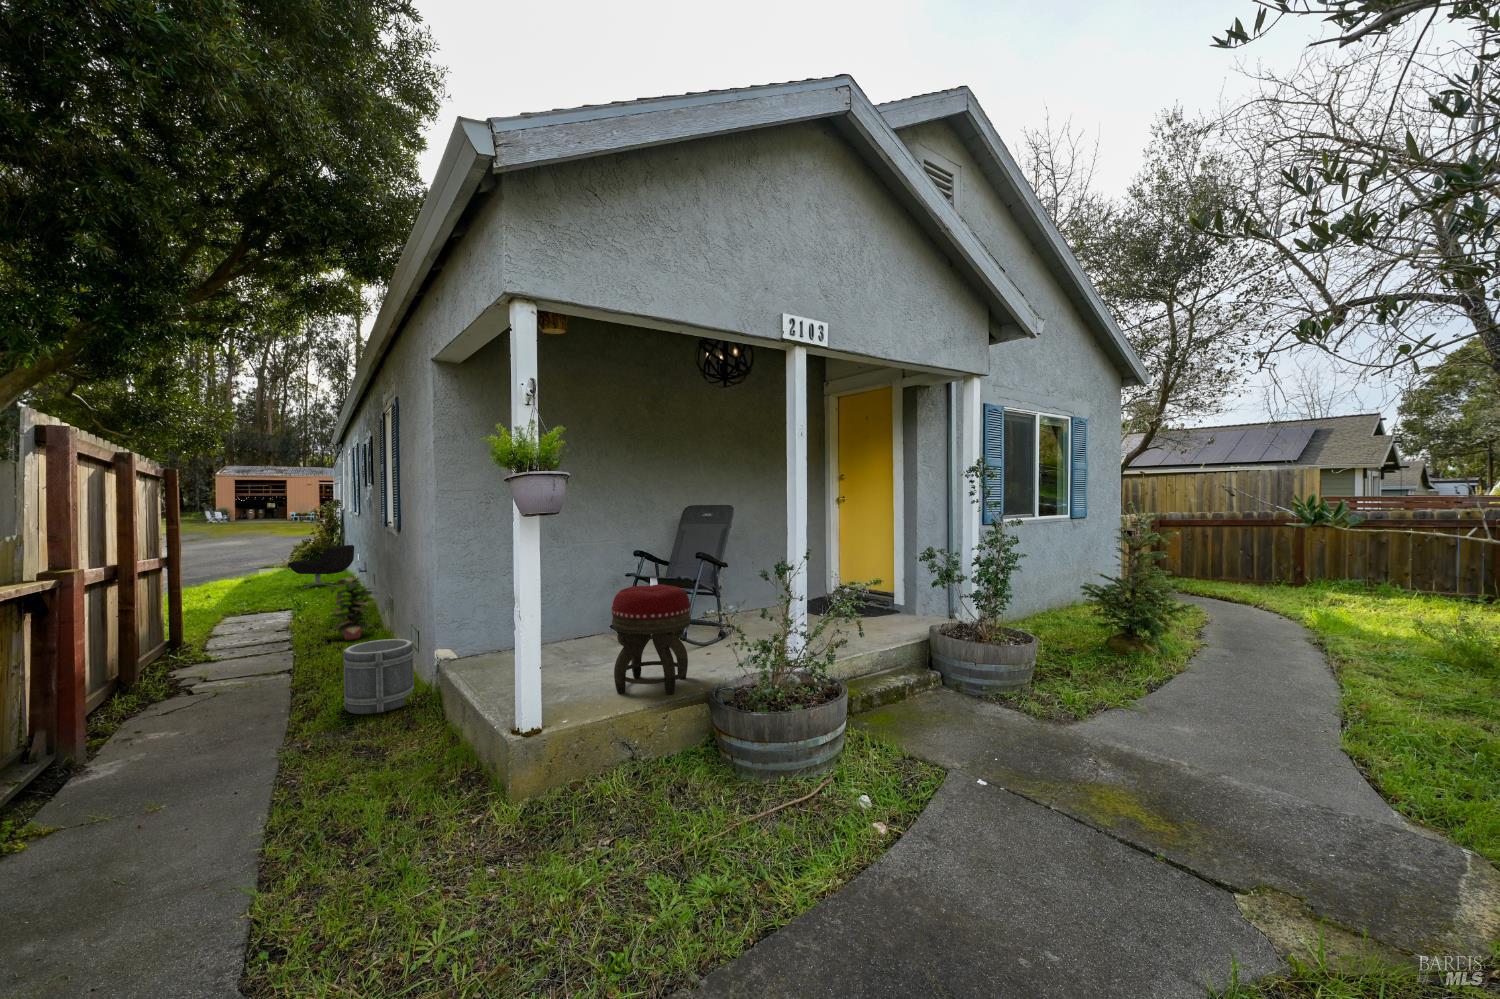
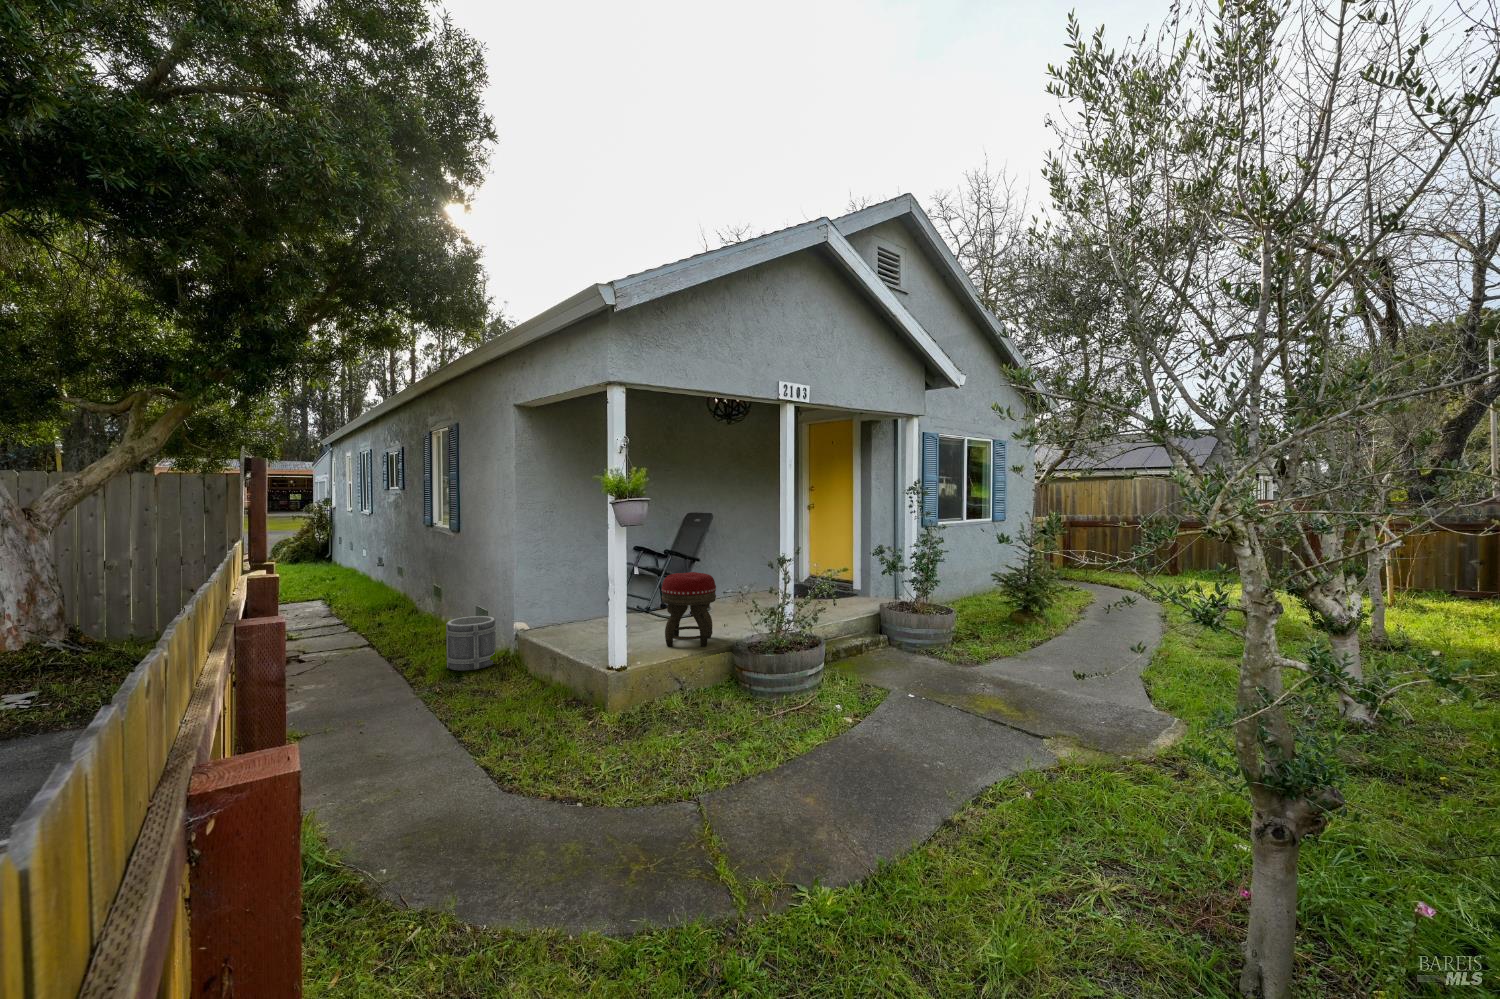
lounge chair: present [288,545,354,588] -> none [314,543,372,583]
decorative plant: present [330,577,374,640] -> none [390,571,431,622]

